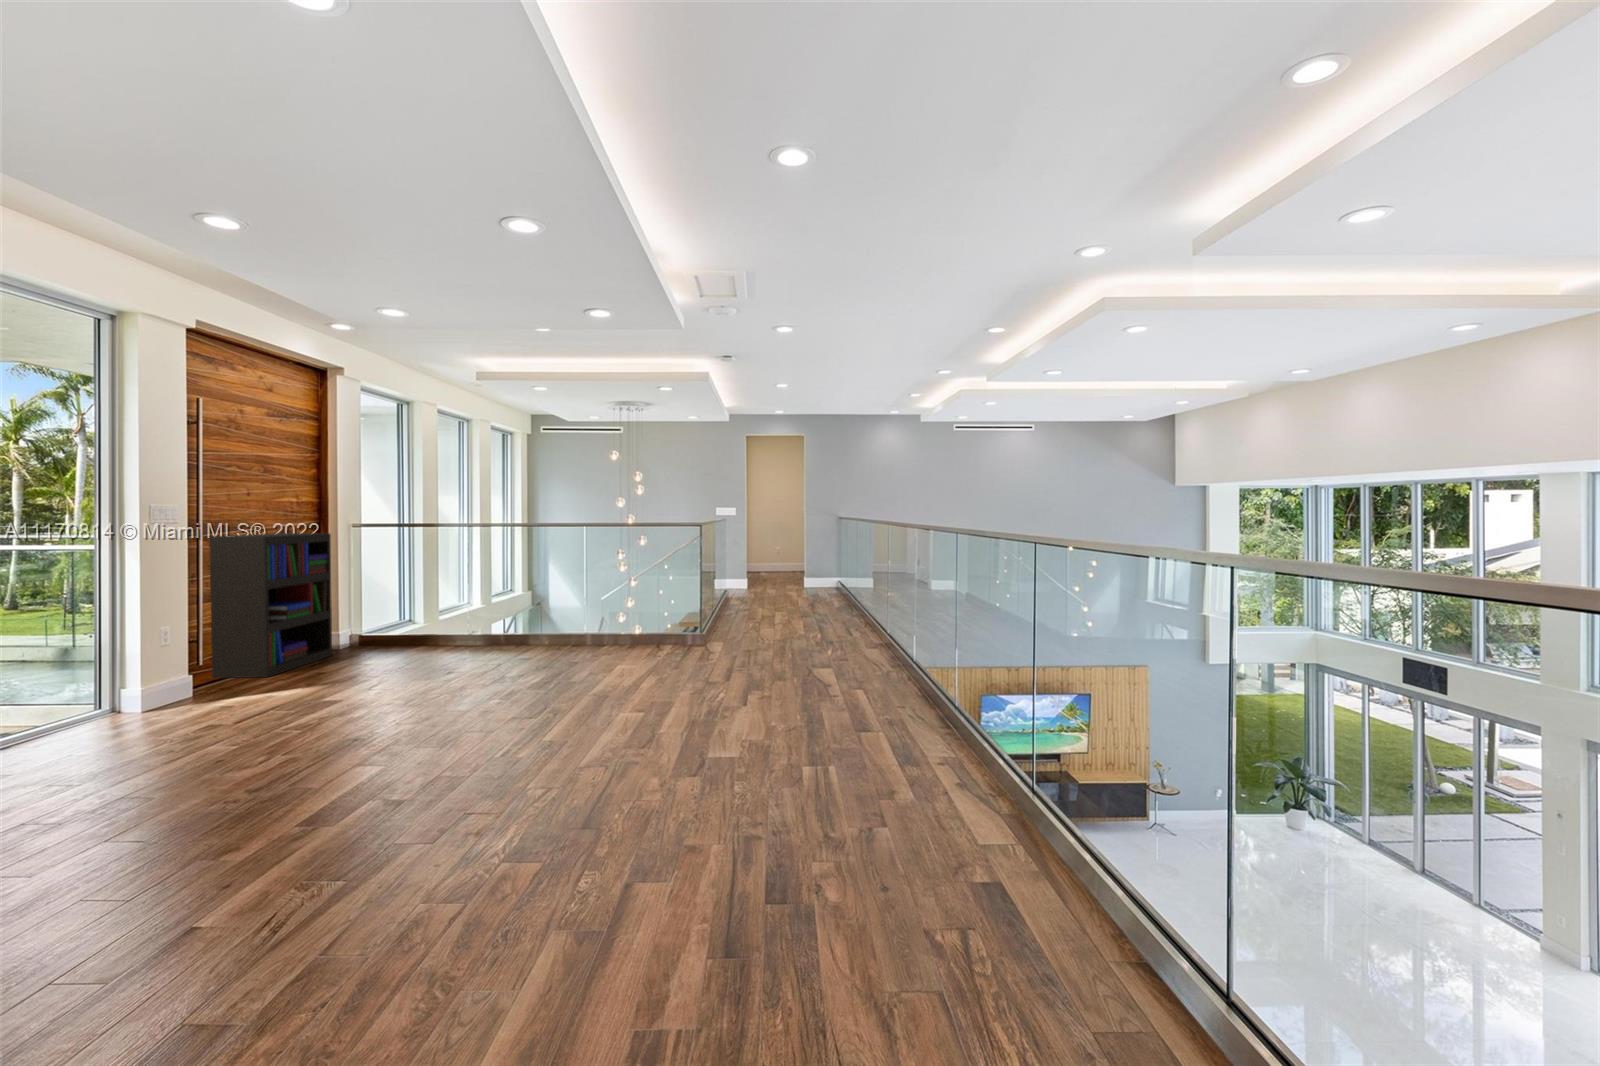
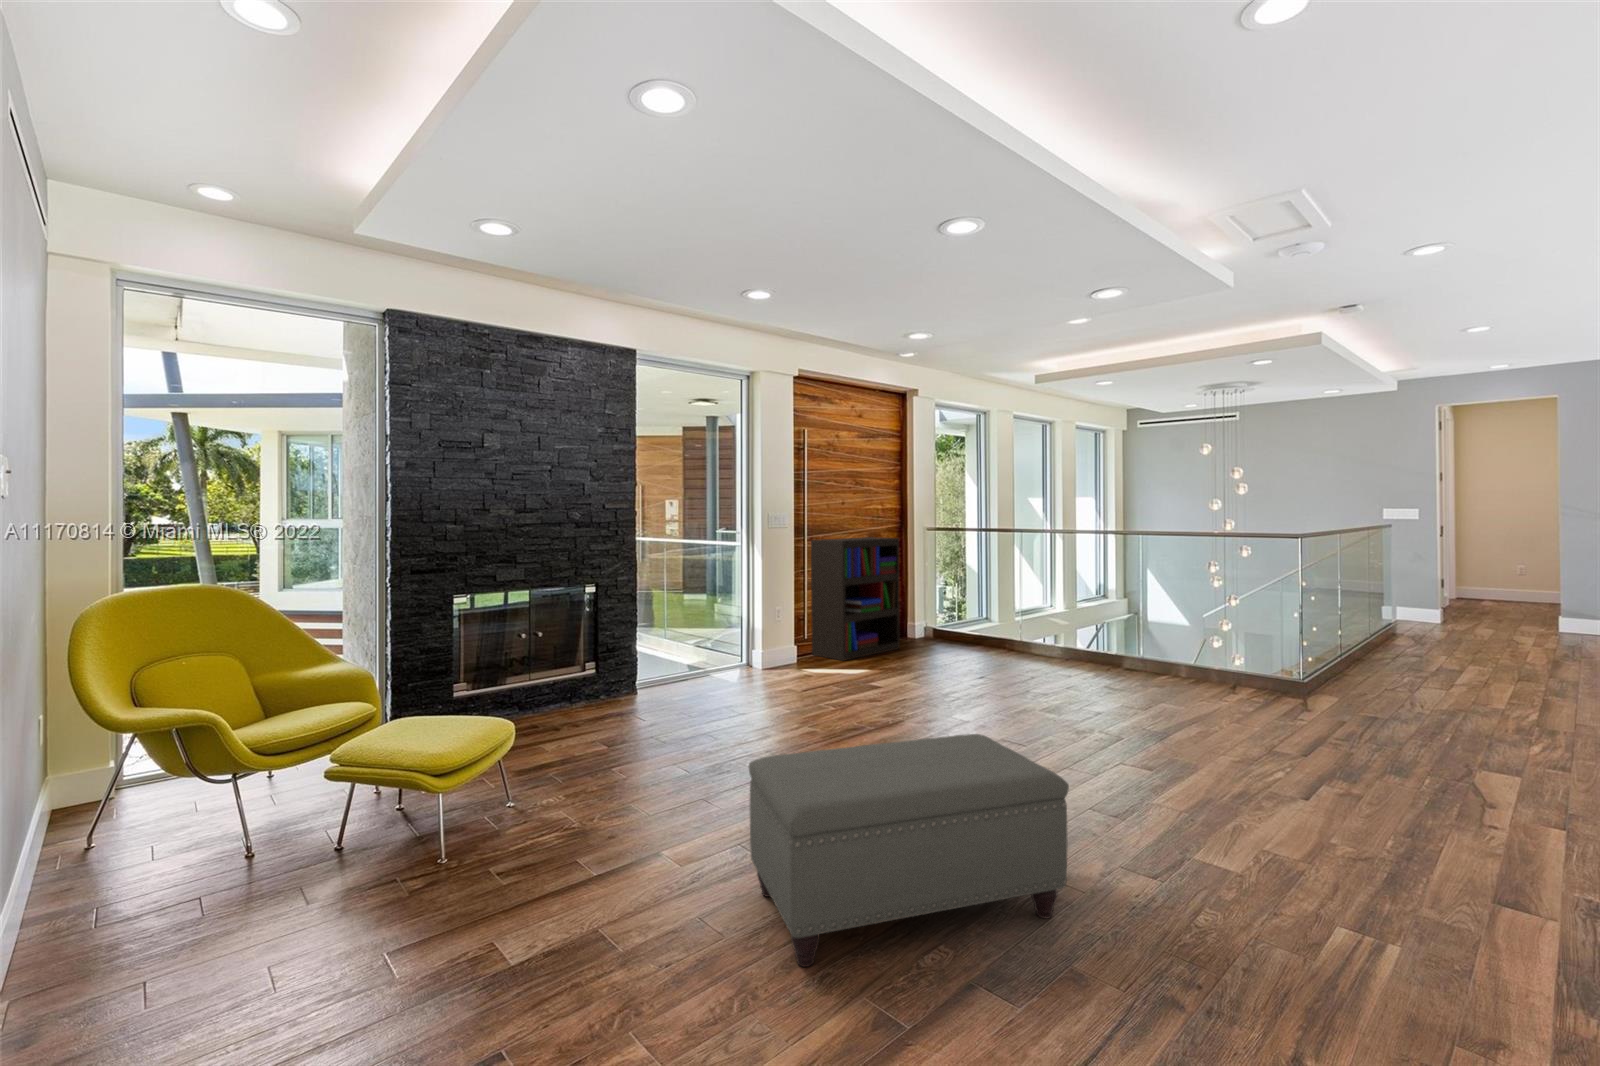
ottoman: none [356,696,662,938] -> present [749,734,1069,967]

